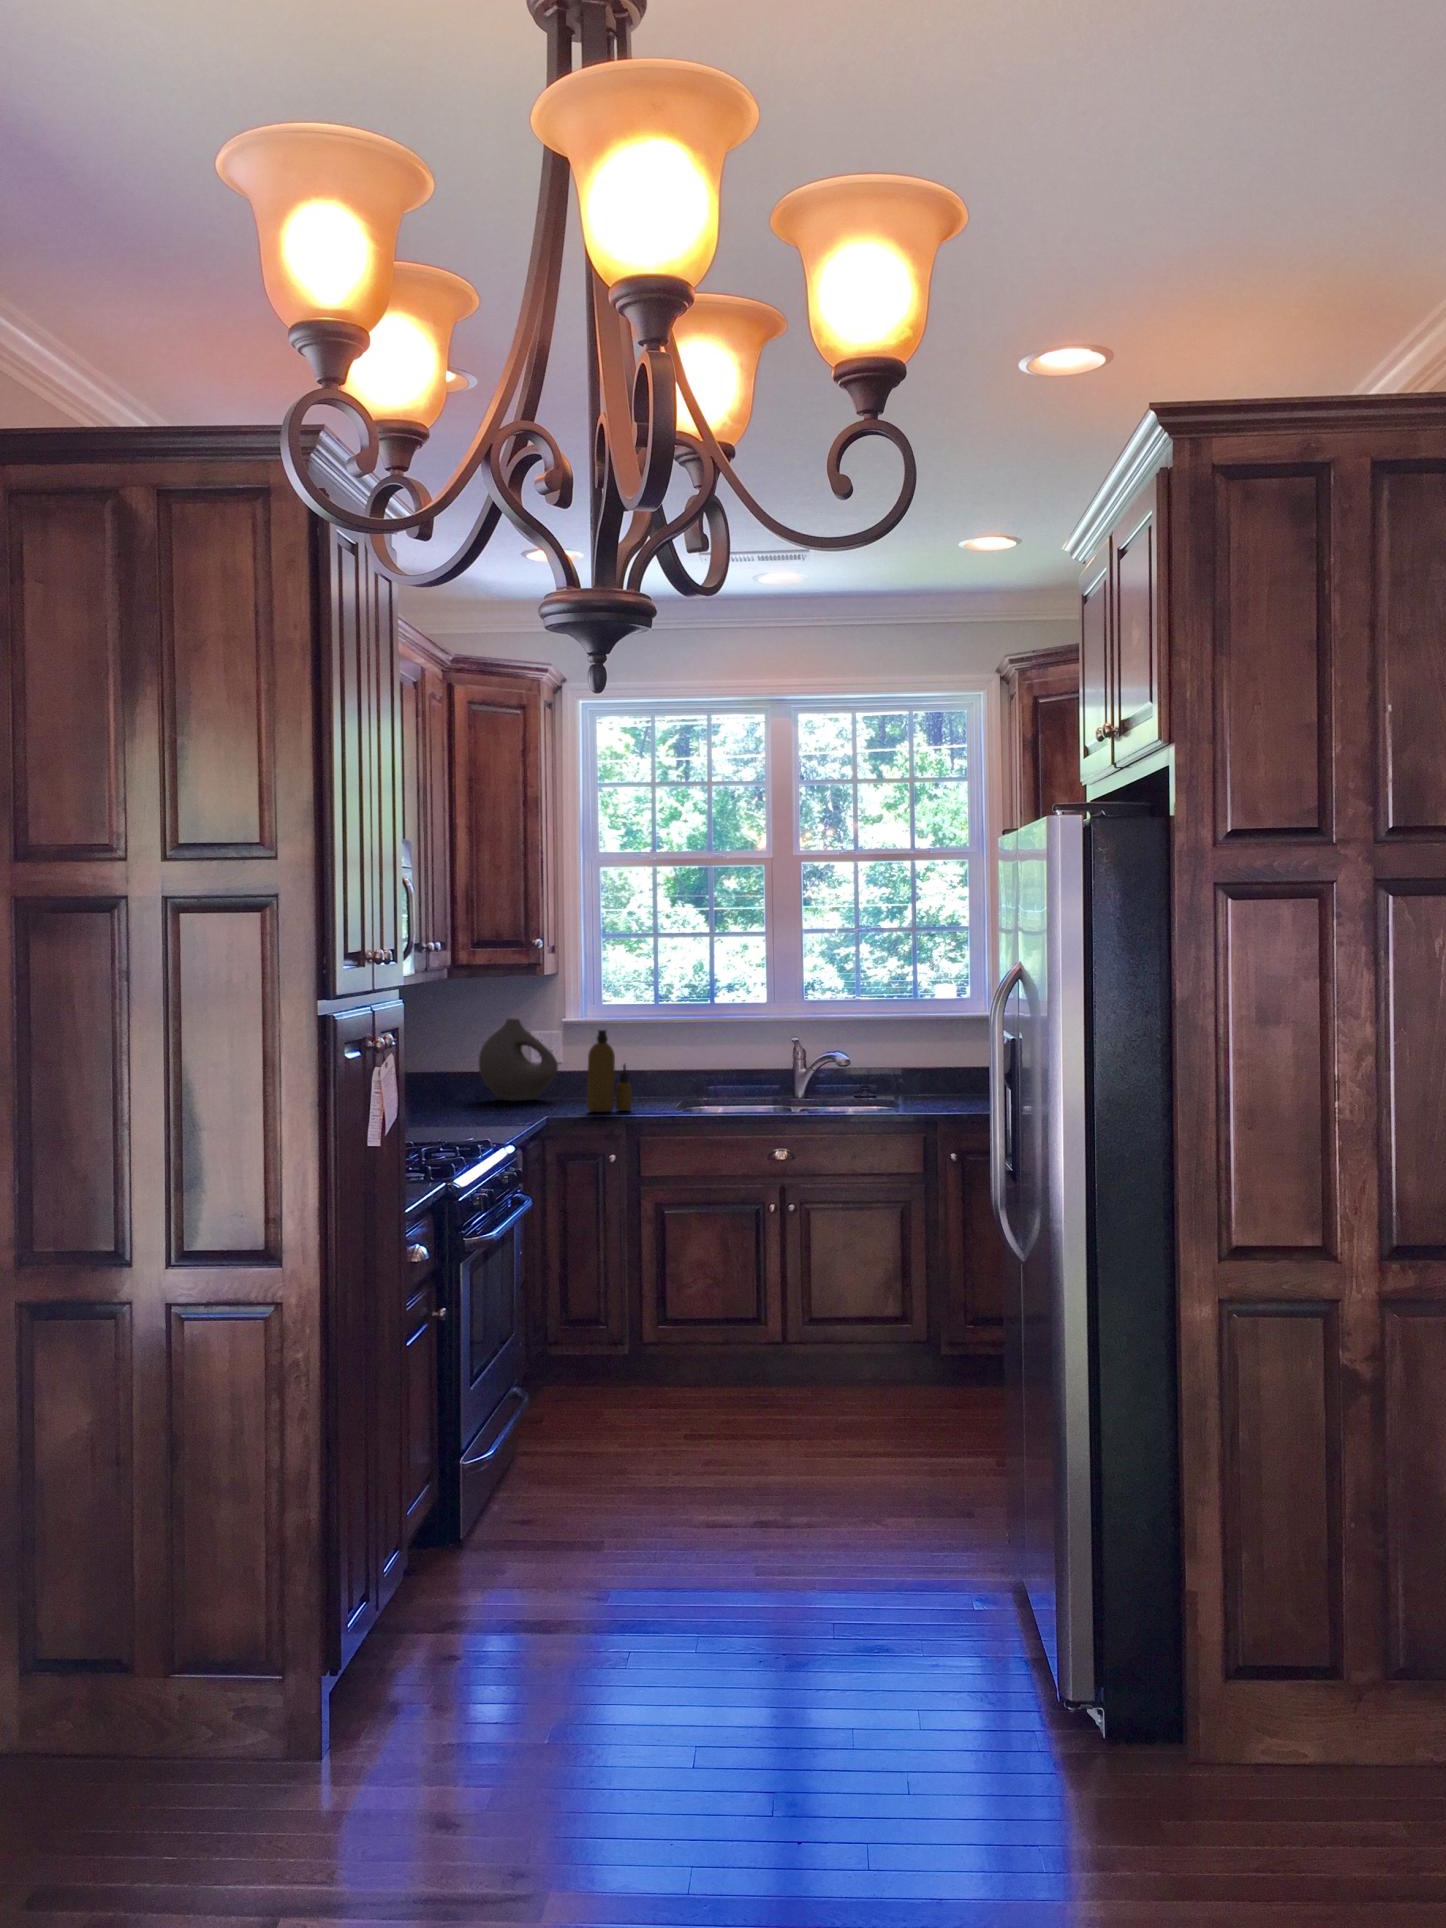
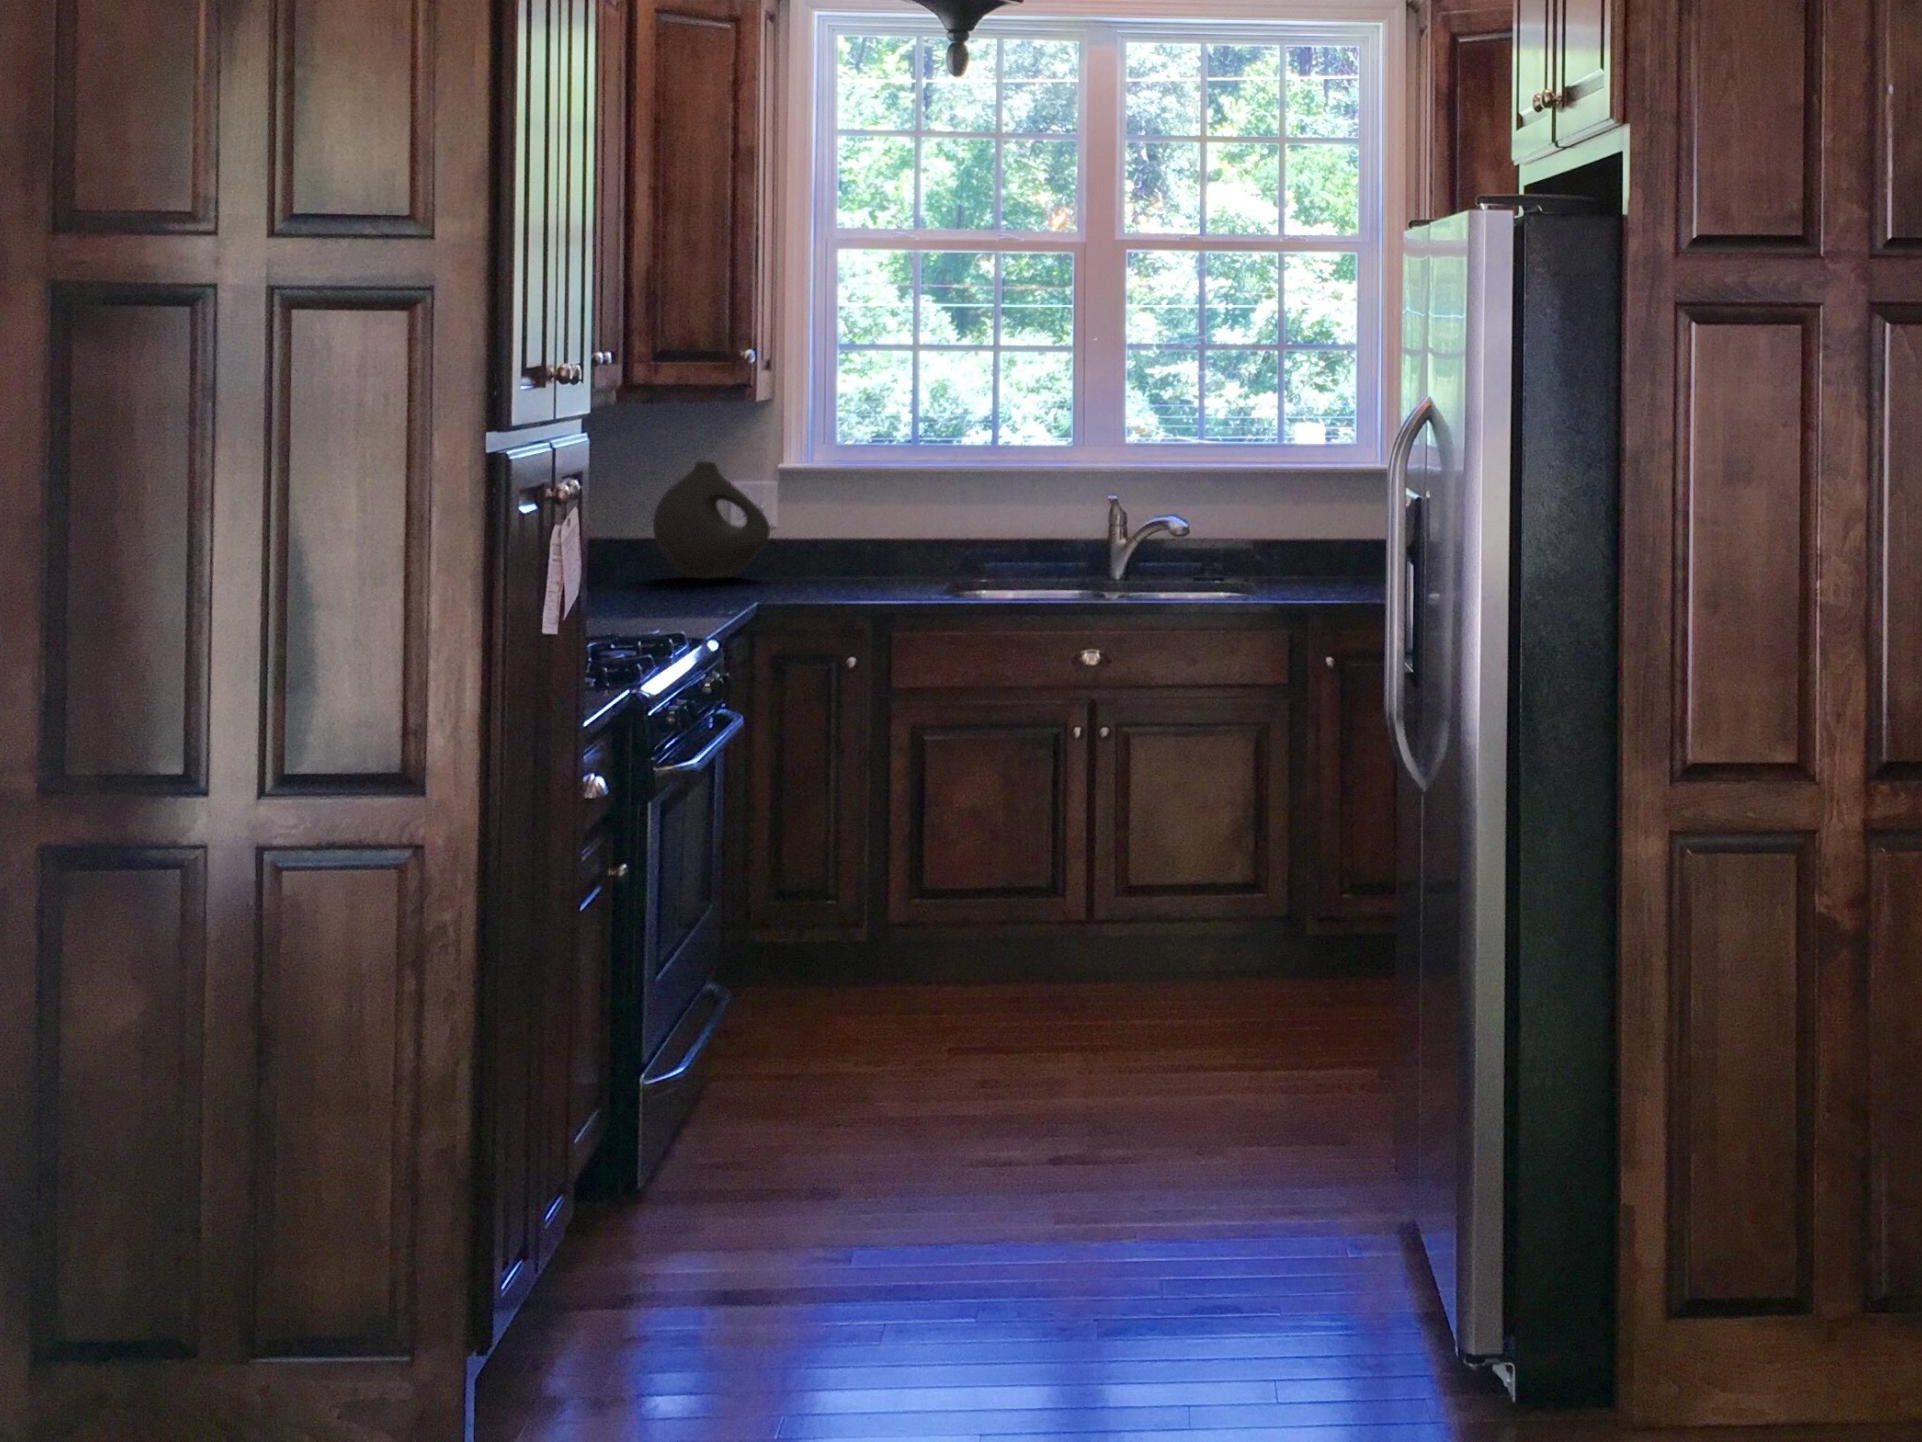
bottle: present [587,1030,632,1112] -> none [815,479,880,595]

